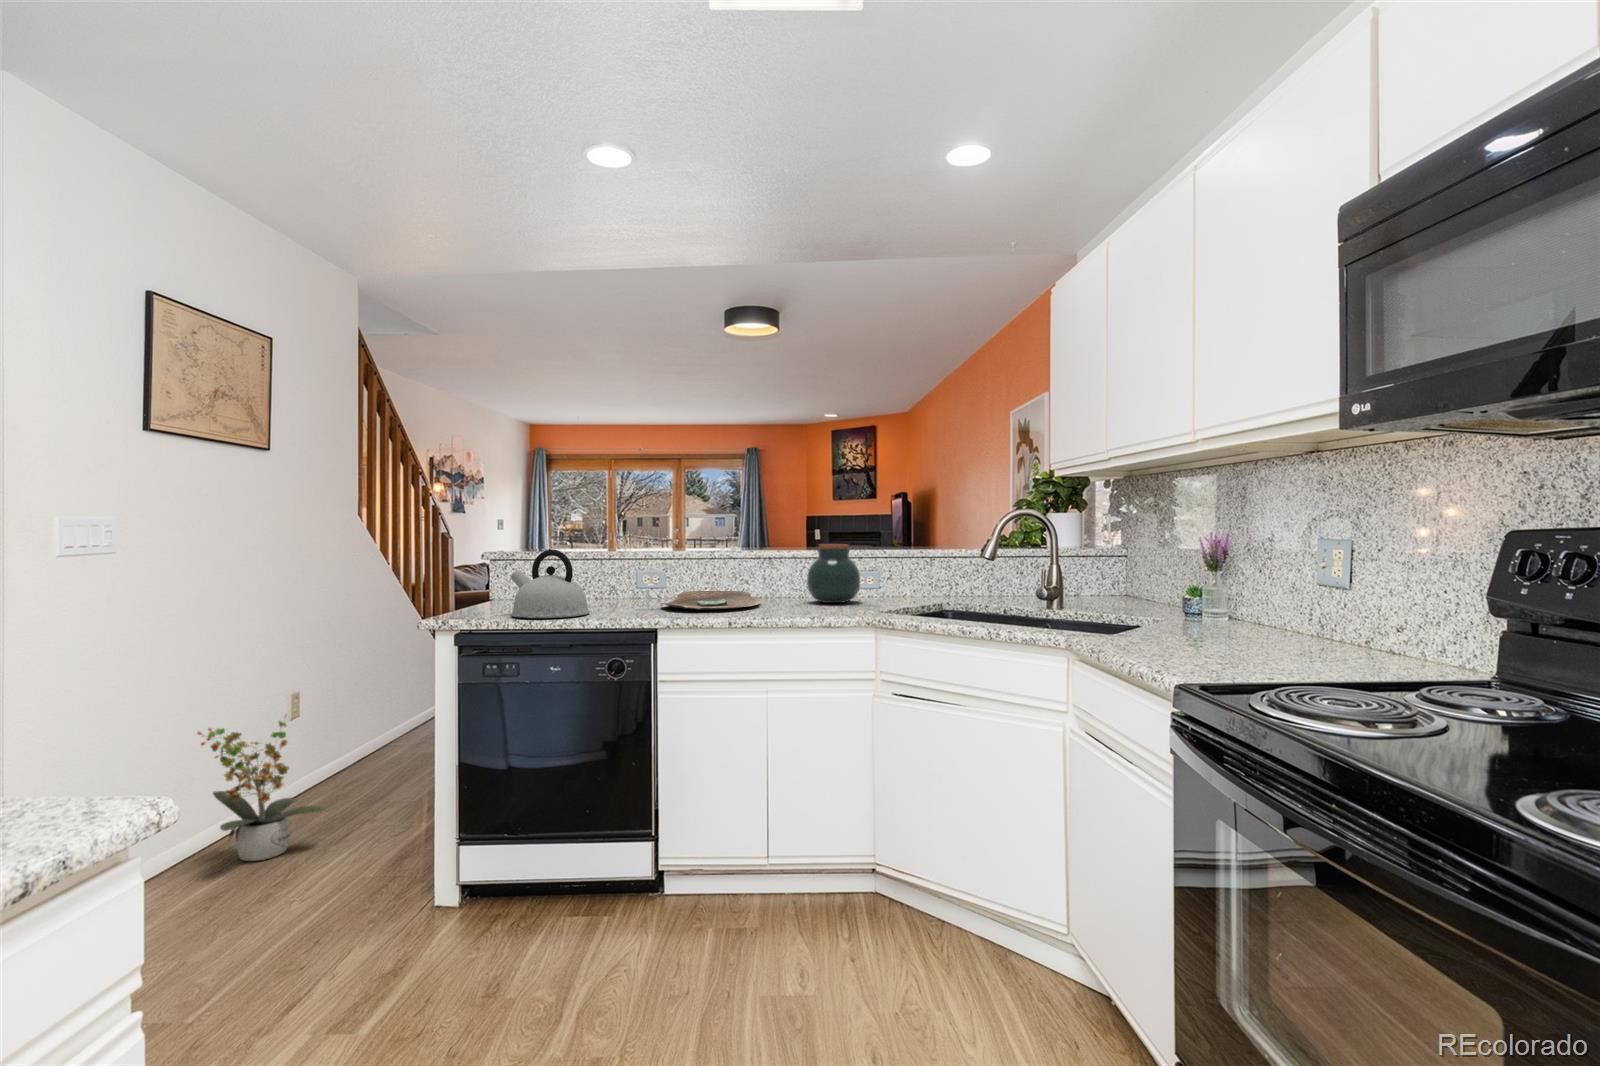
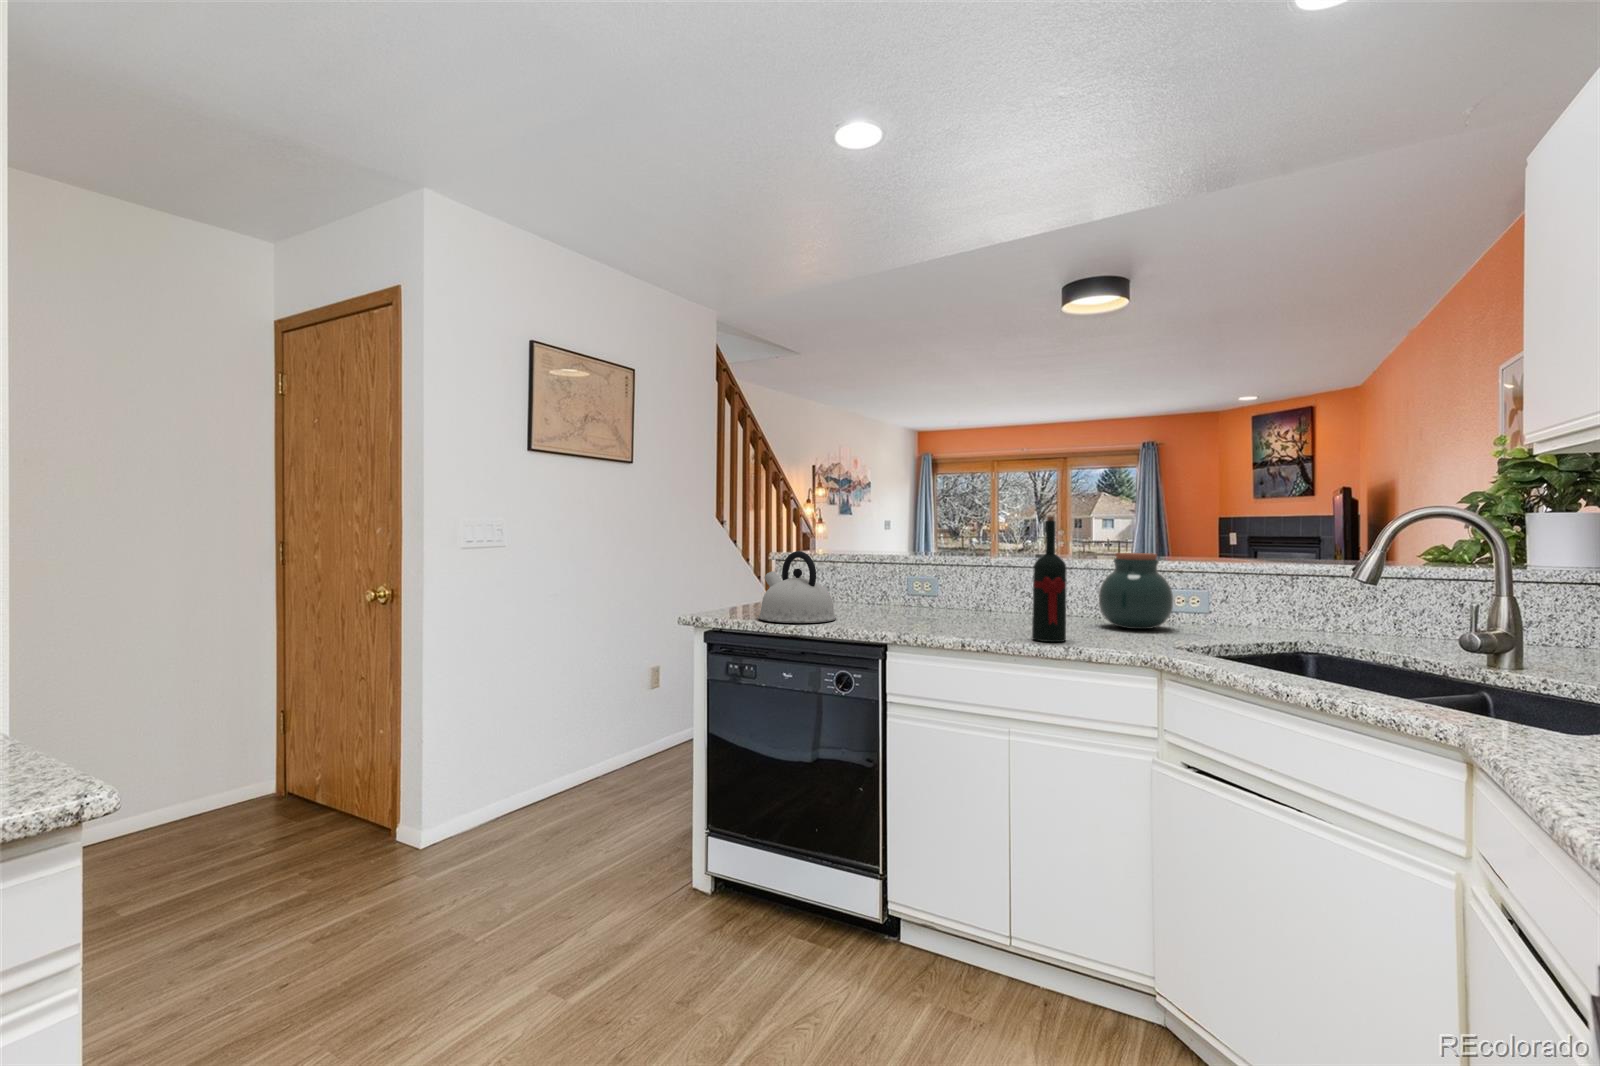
wine bottle: none [776,515,801,616] -> present [1032,516,1066,642]
decorative bowl: present [661,591,761,610] -> none [915,596,1038,625]
potted plant: present [198,715,326,861] -> none [556,687,646,811]

